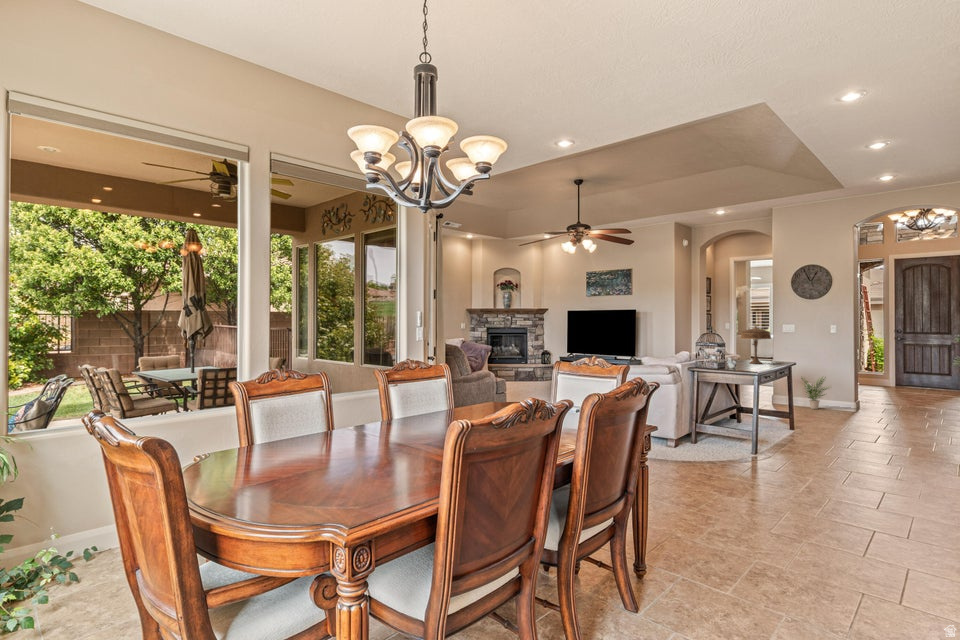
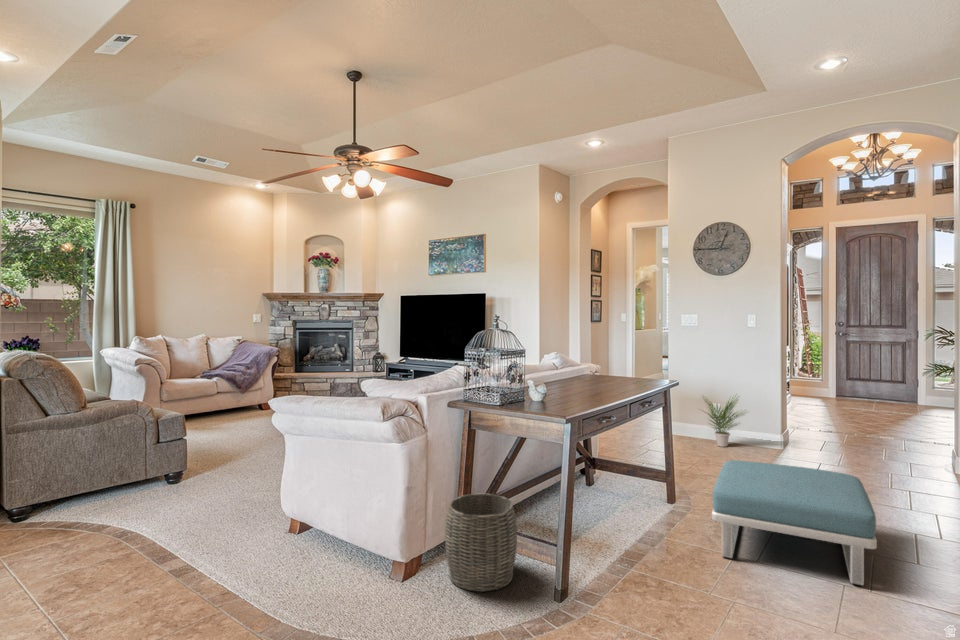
table lamp: present [741,326,771,364] -> none [573,316,627,389]
footstool: none [822,404,907,453] -> present [712,460,877,586]
woven basket: none [693,411,729,450] -> present [445,494,517,592]

